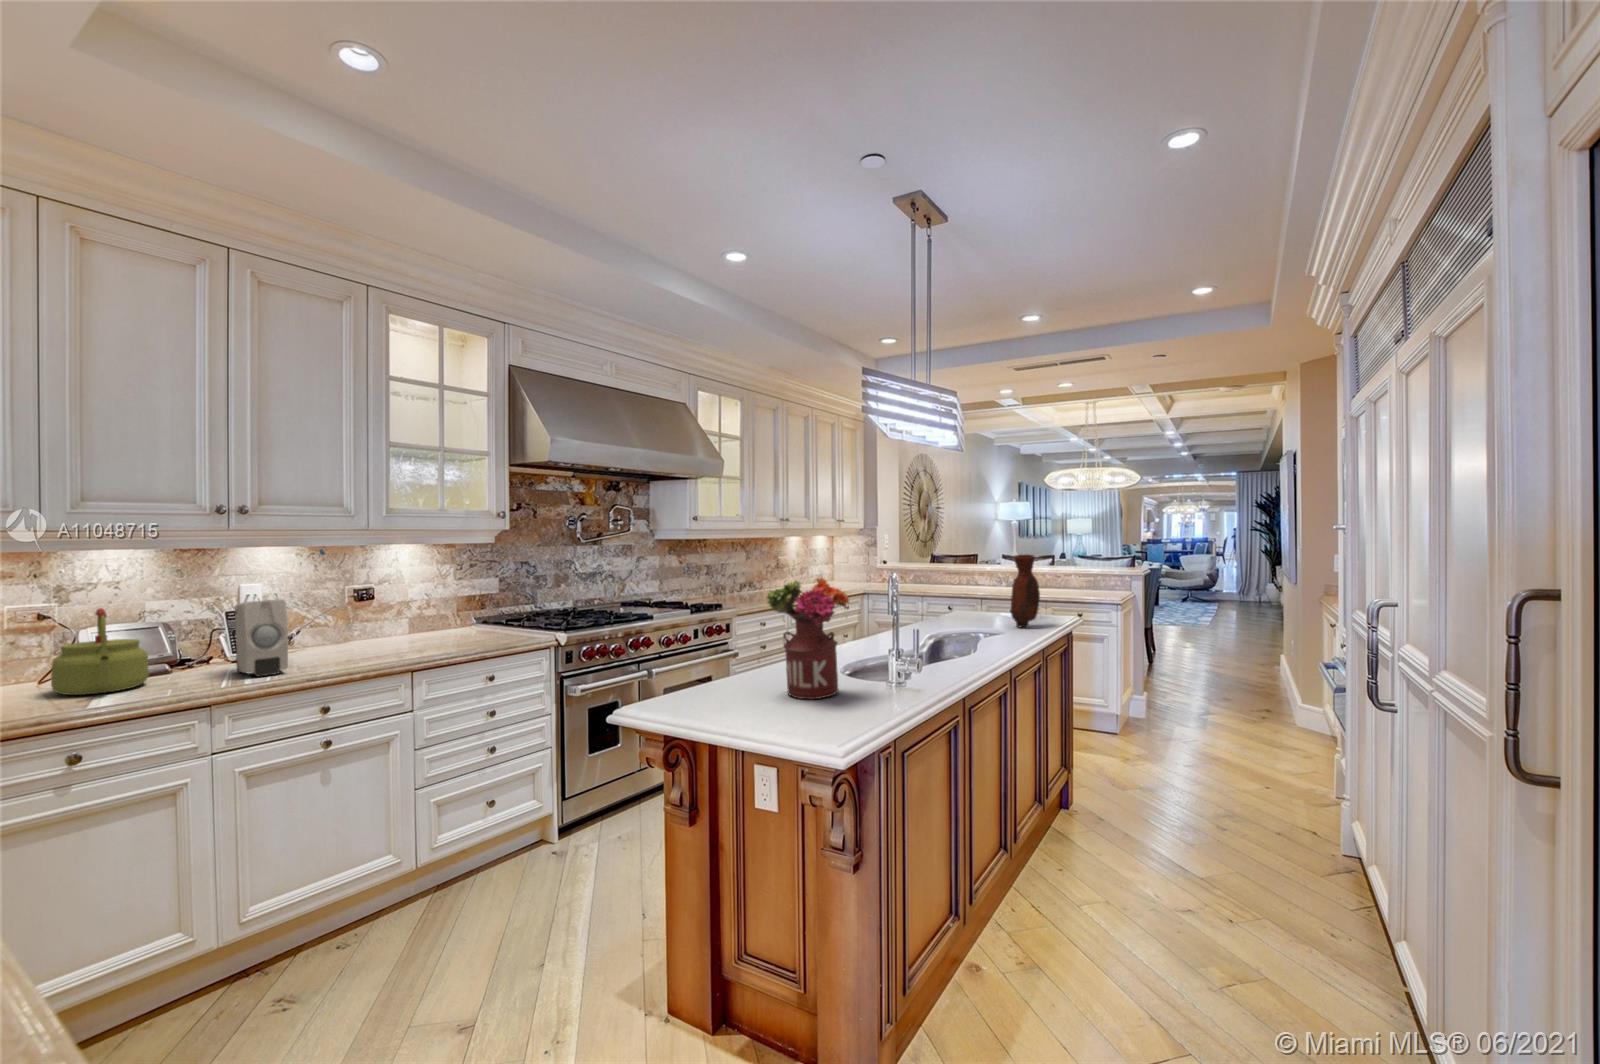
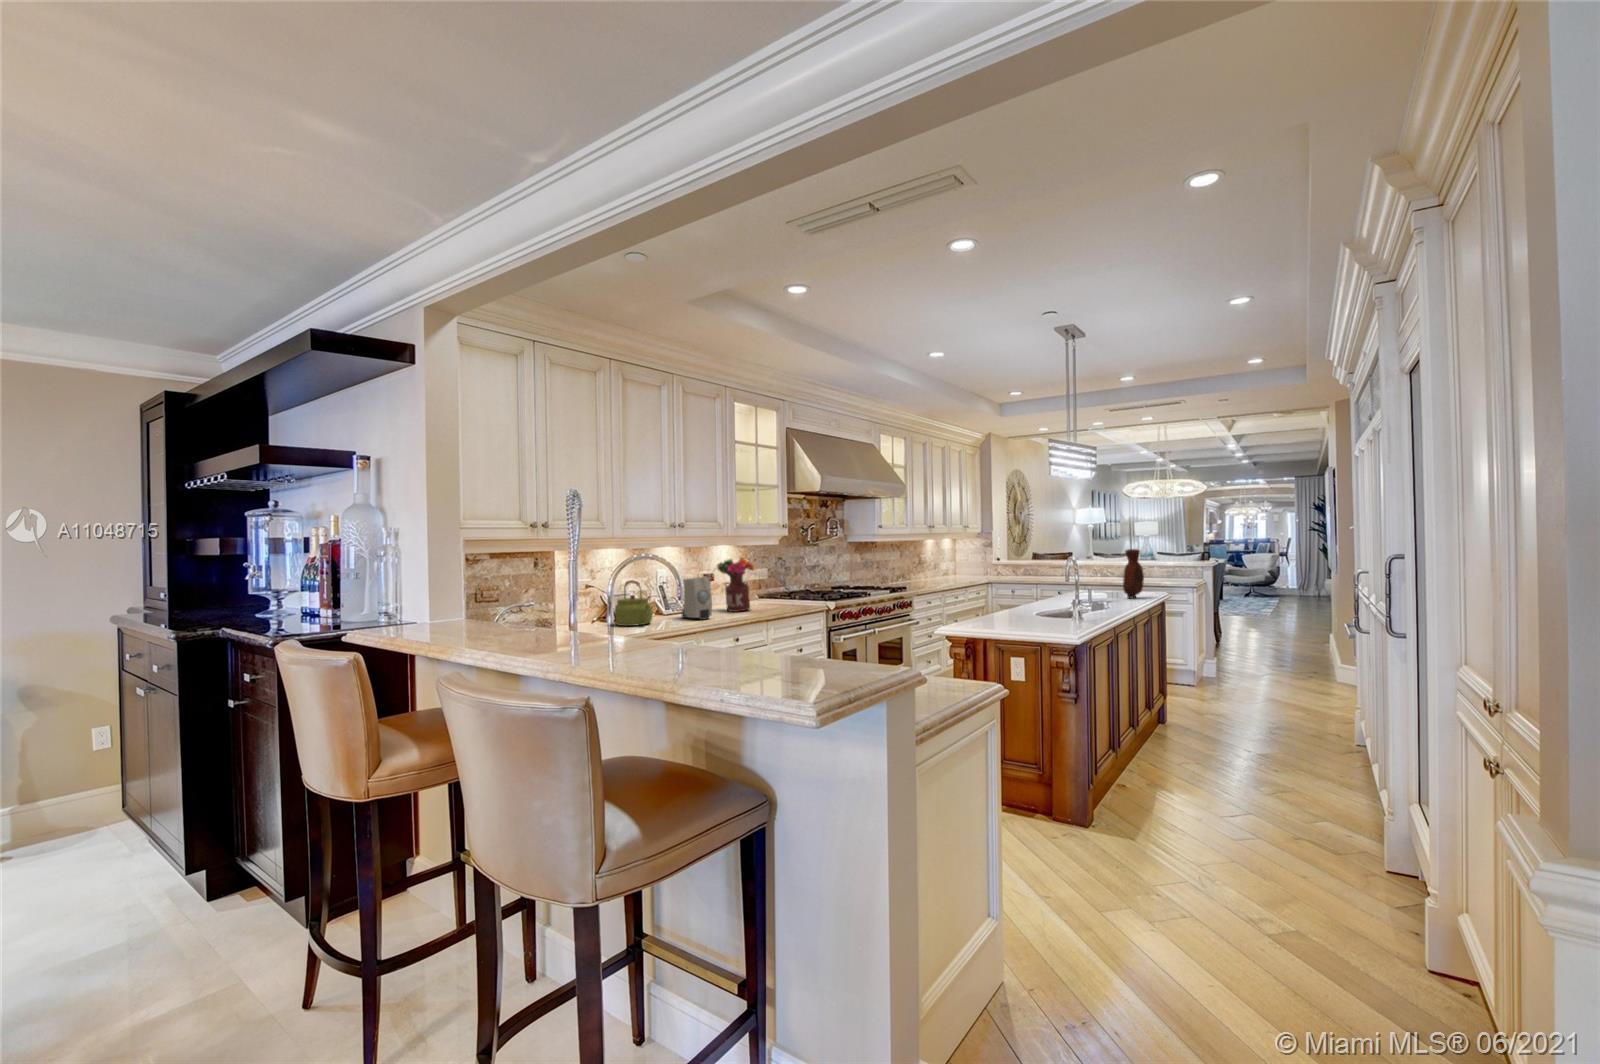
flower arrangement: present [767,578,849,699] -> present [717,557,754,612]

